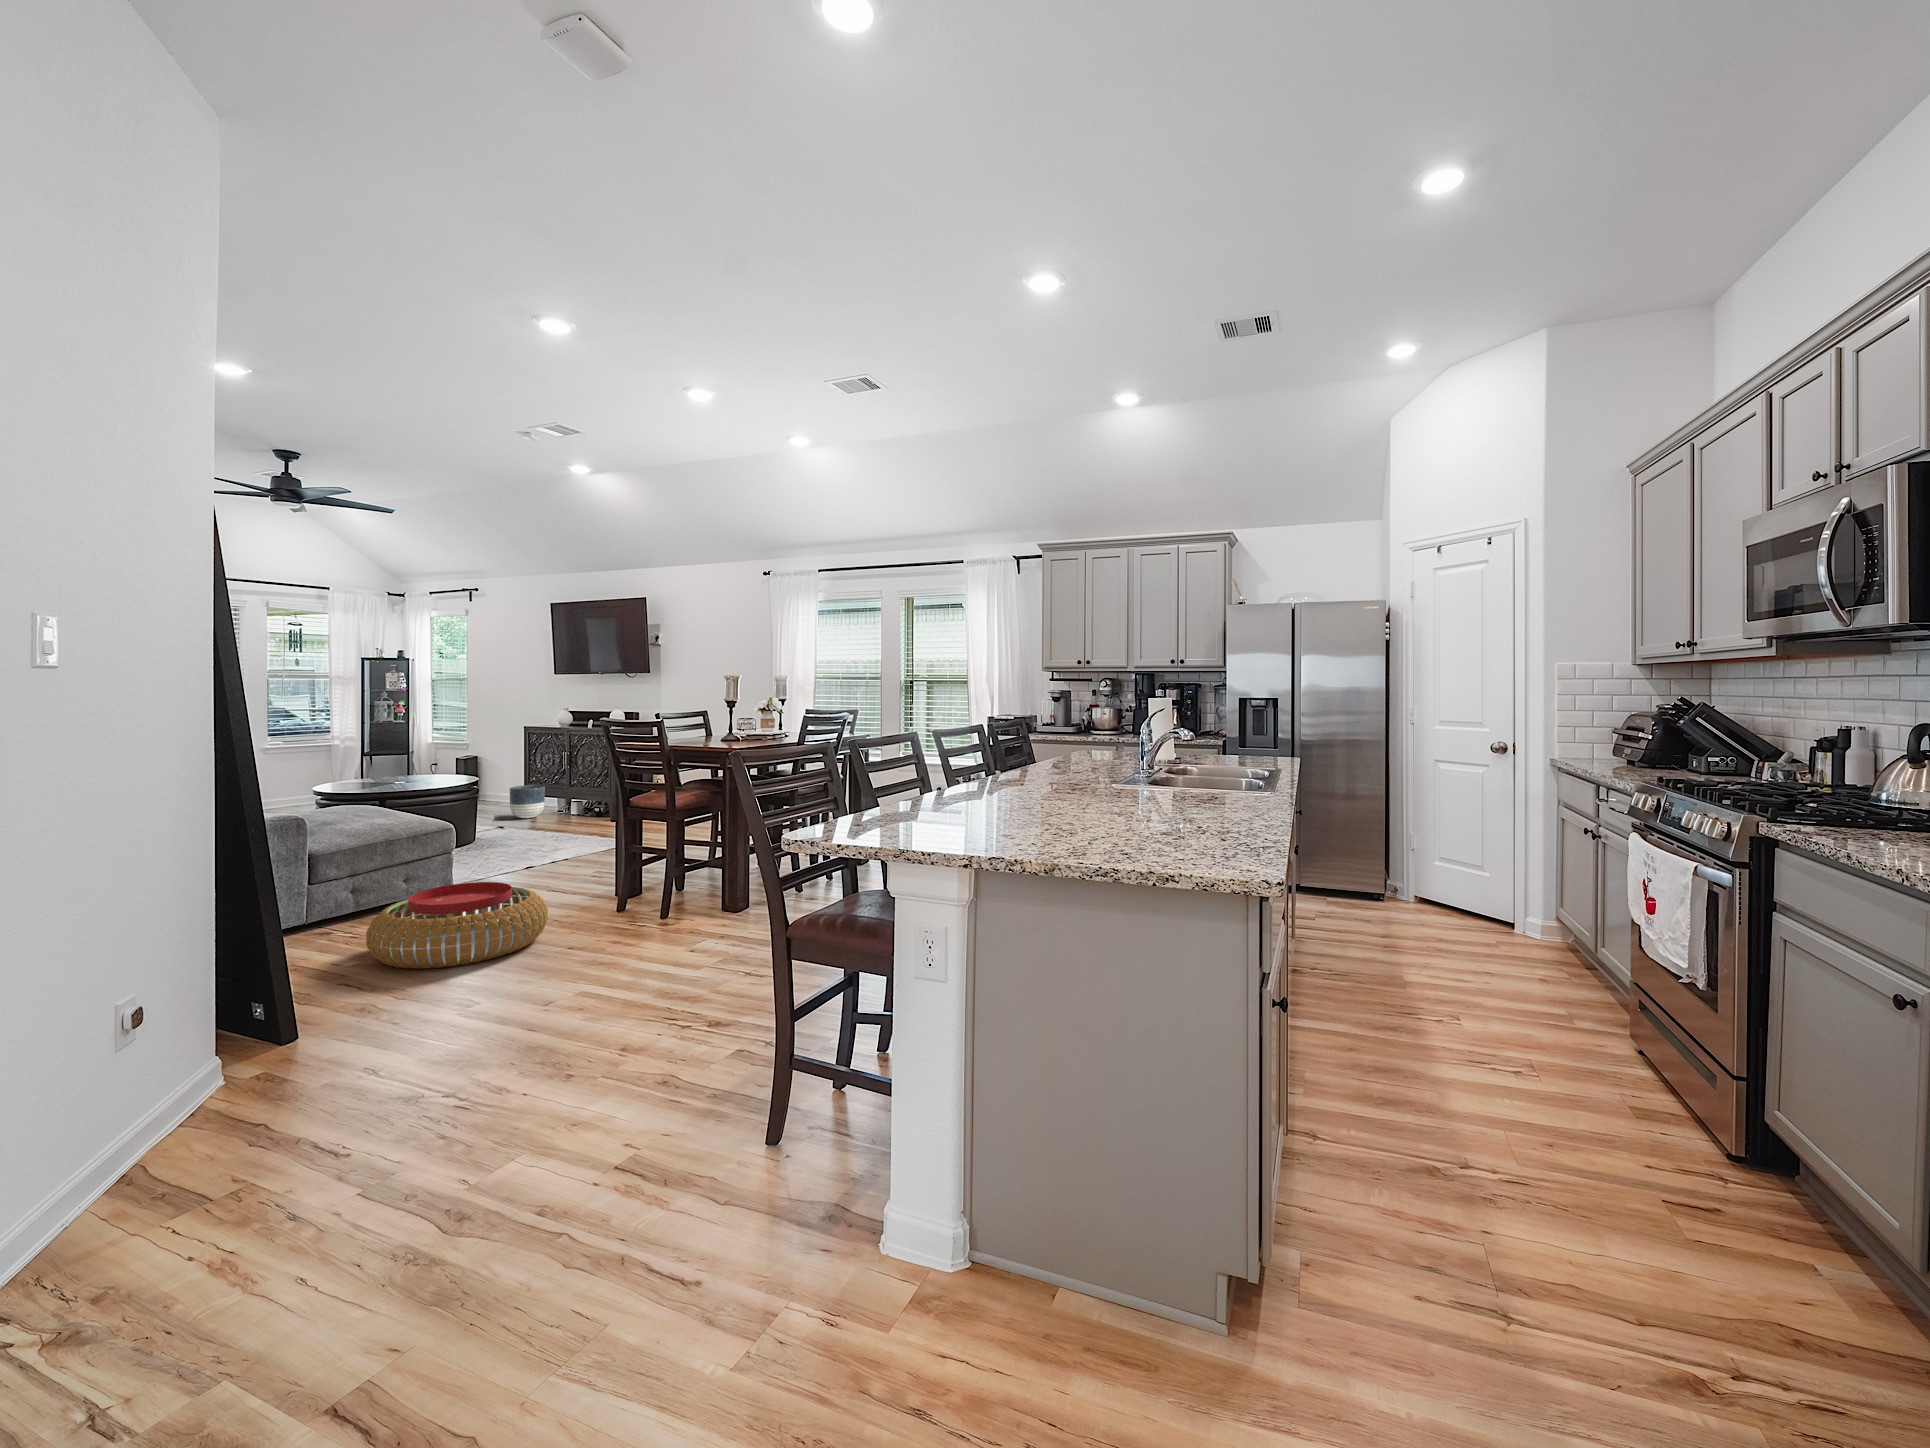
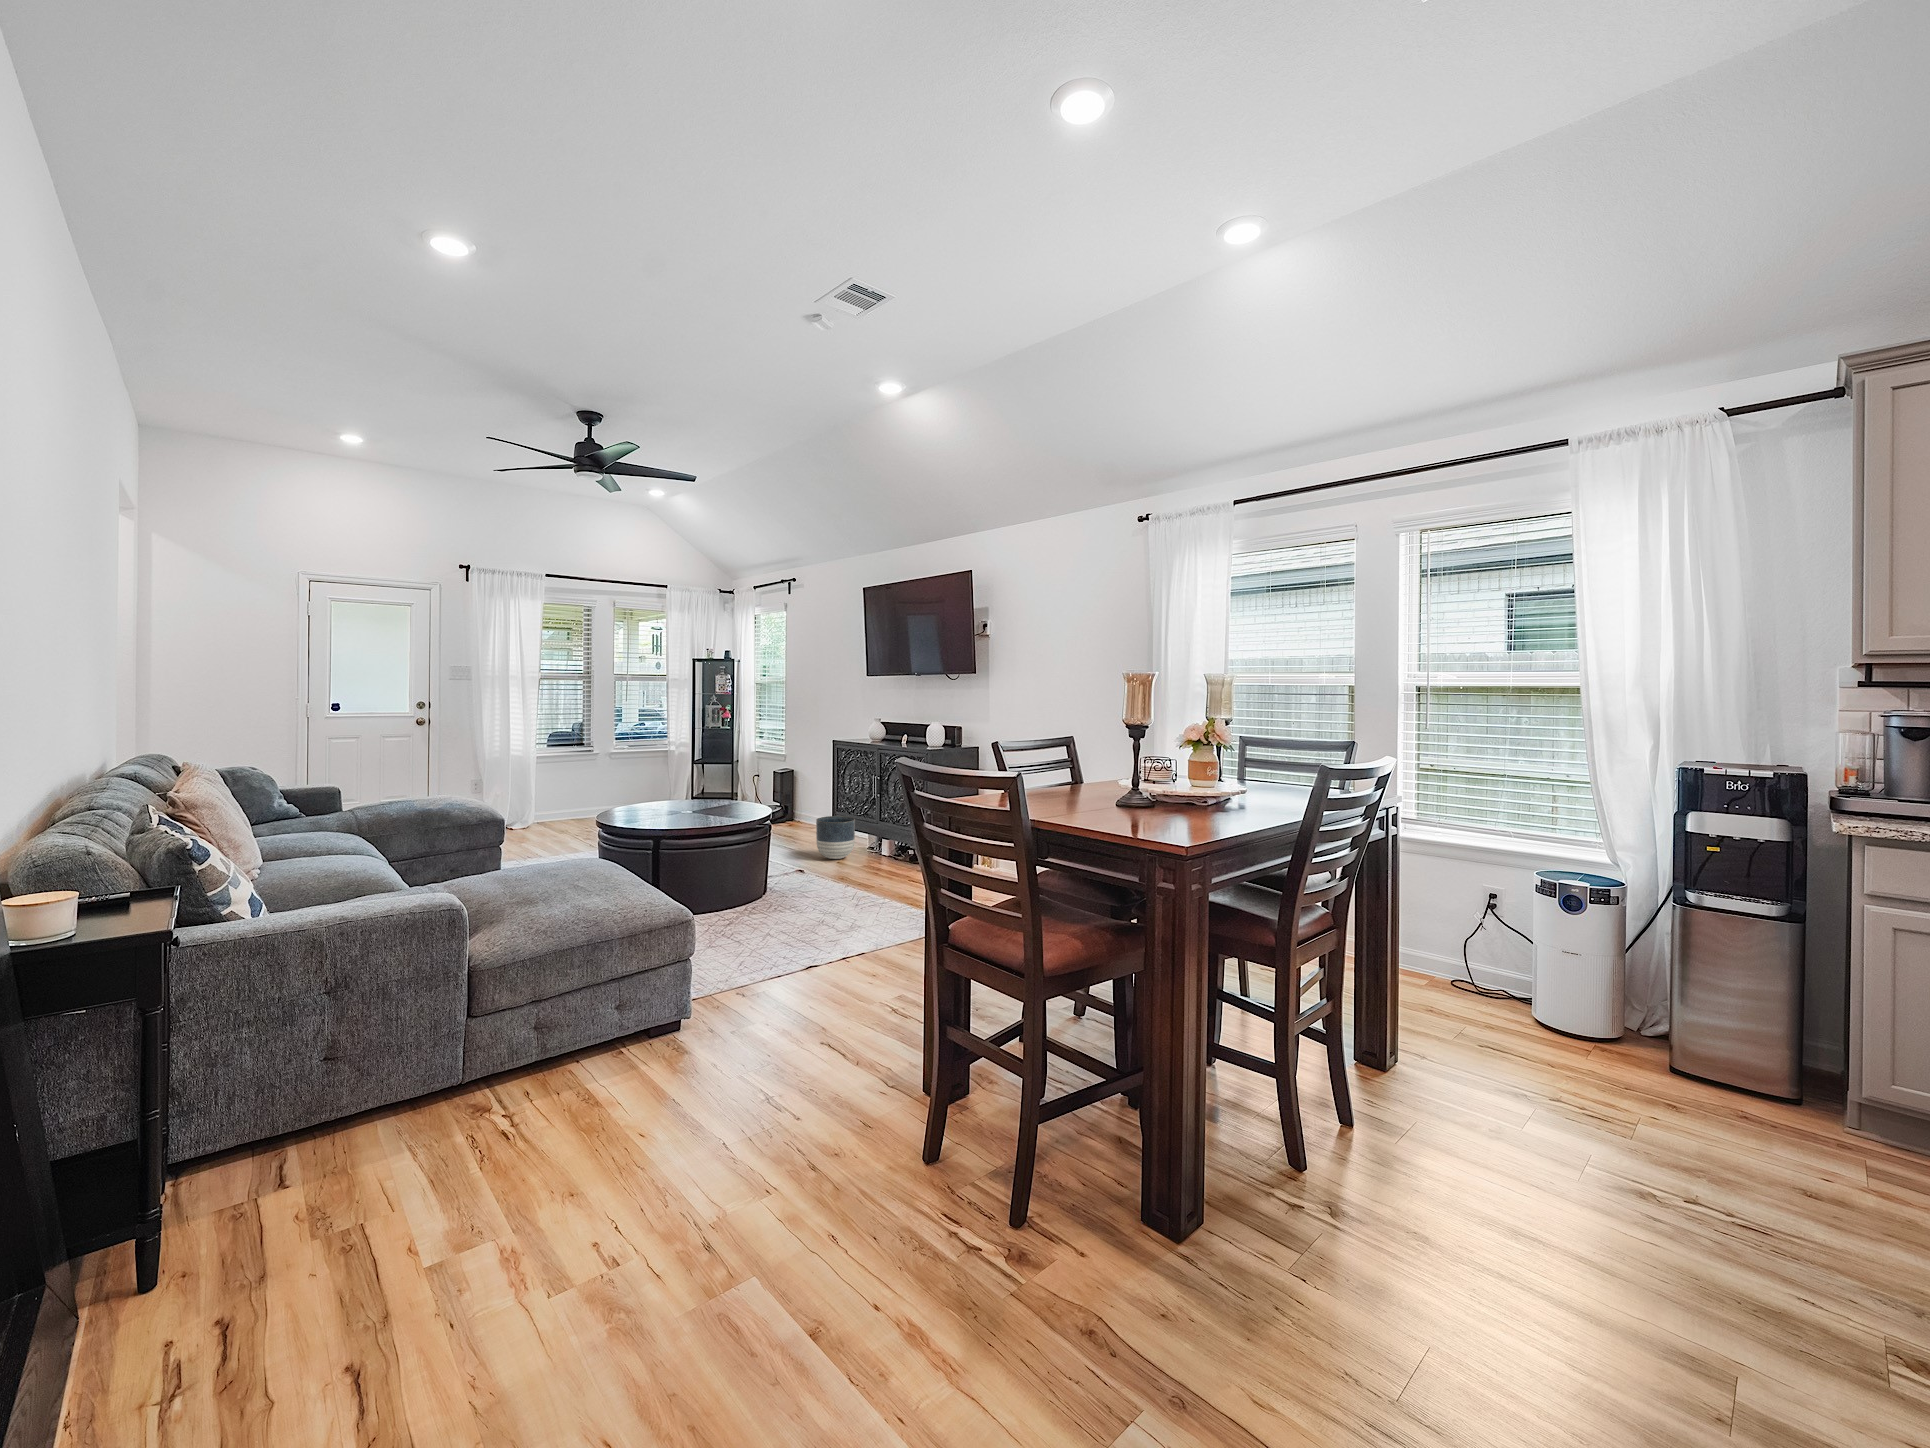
pouf: present [366,882,548,969] -> none [446,1076,784,1332]

